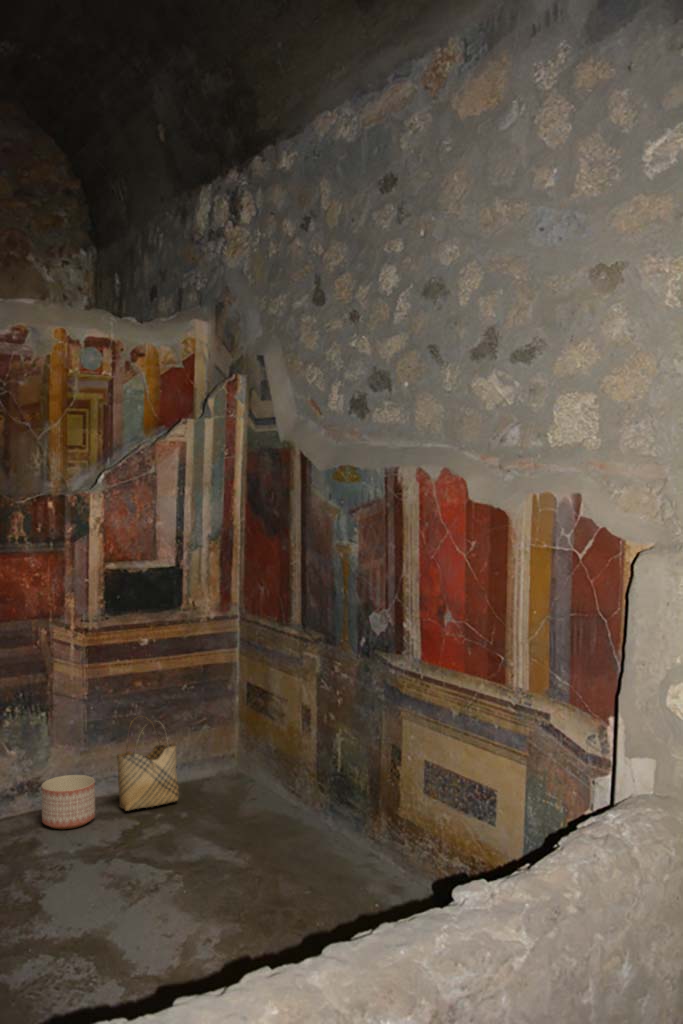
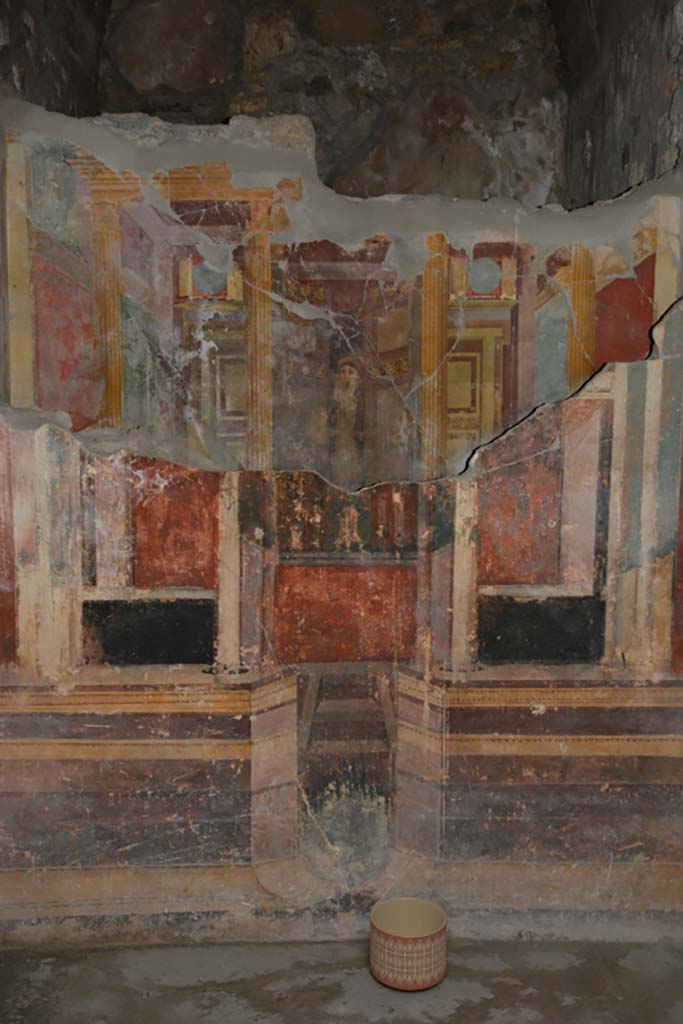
woven basket: present [116,717,179,811] -> none [482,824,580,975]

